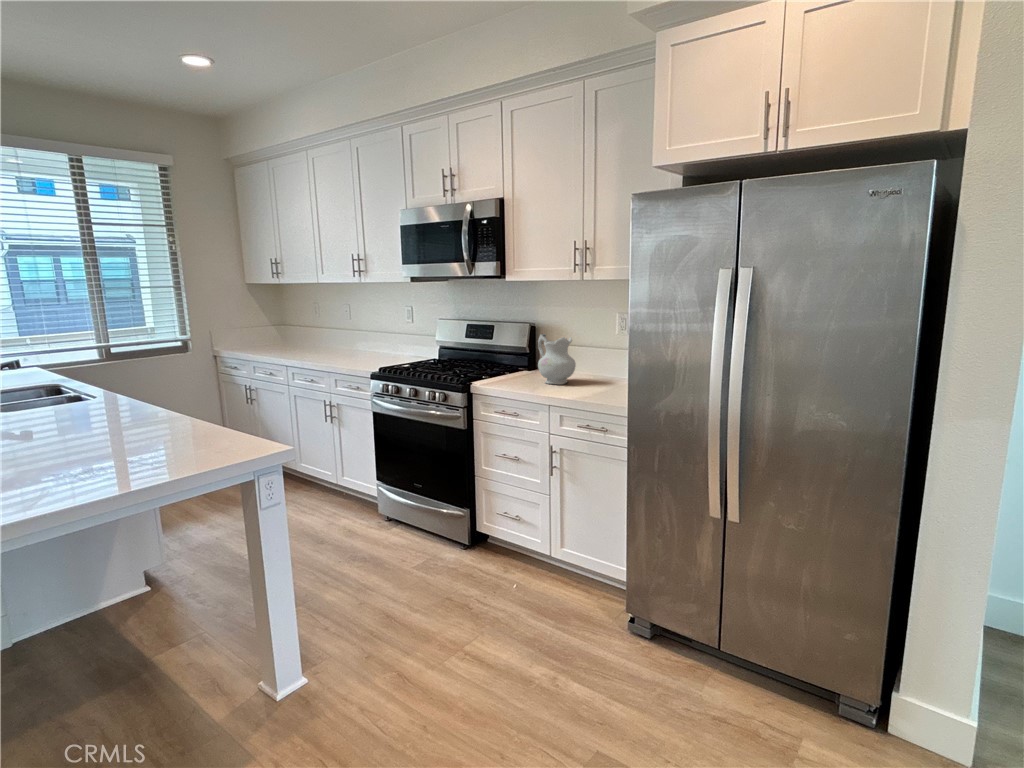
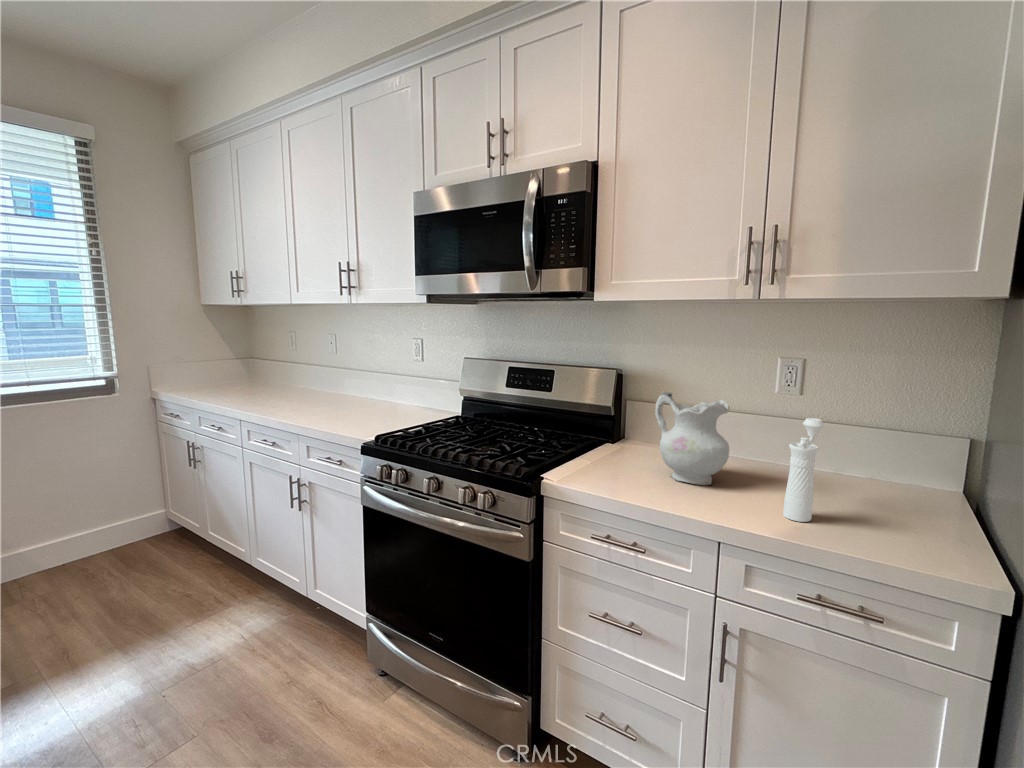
pepper mill: none [584,344,610,395] -> present [783,418,824,522]

